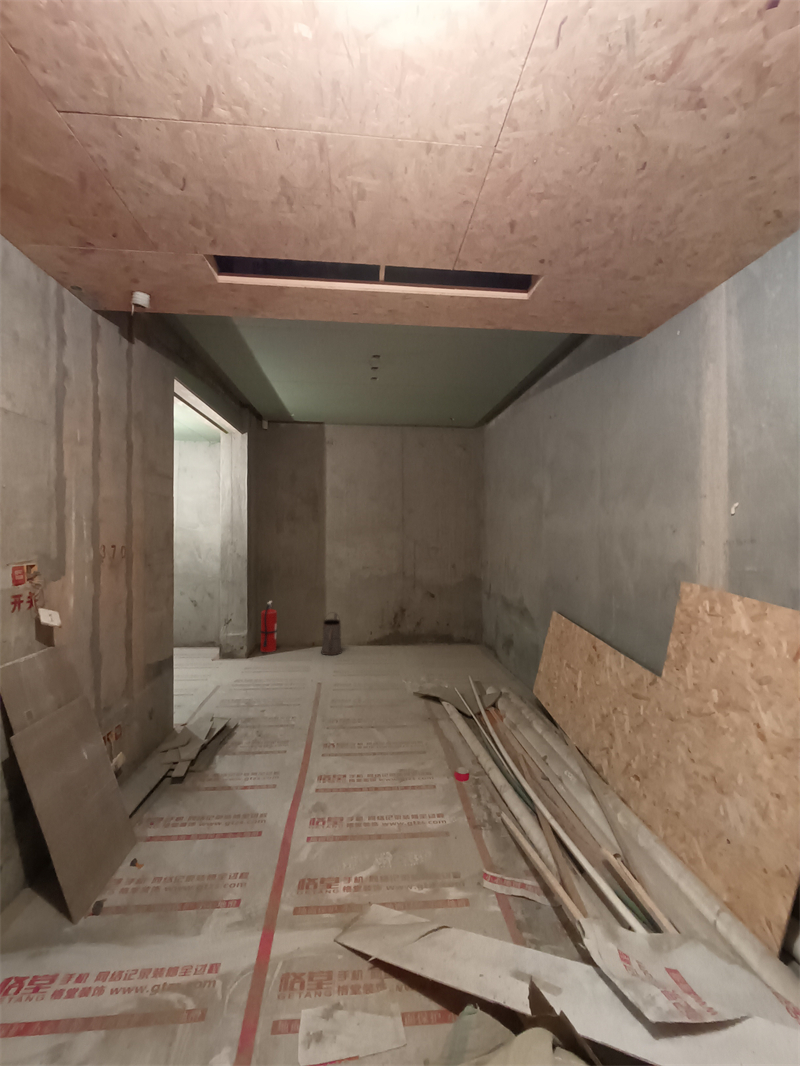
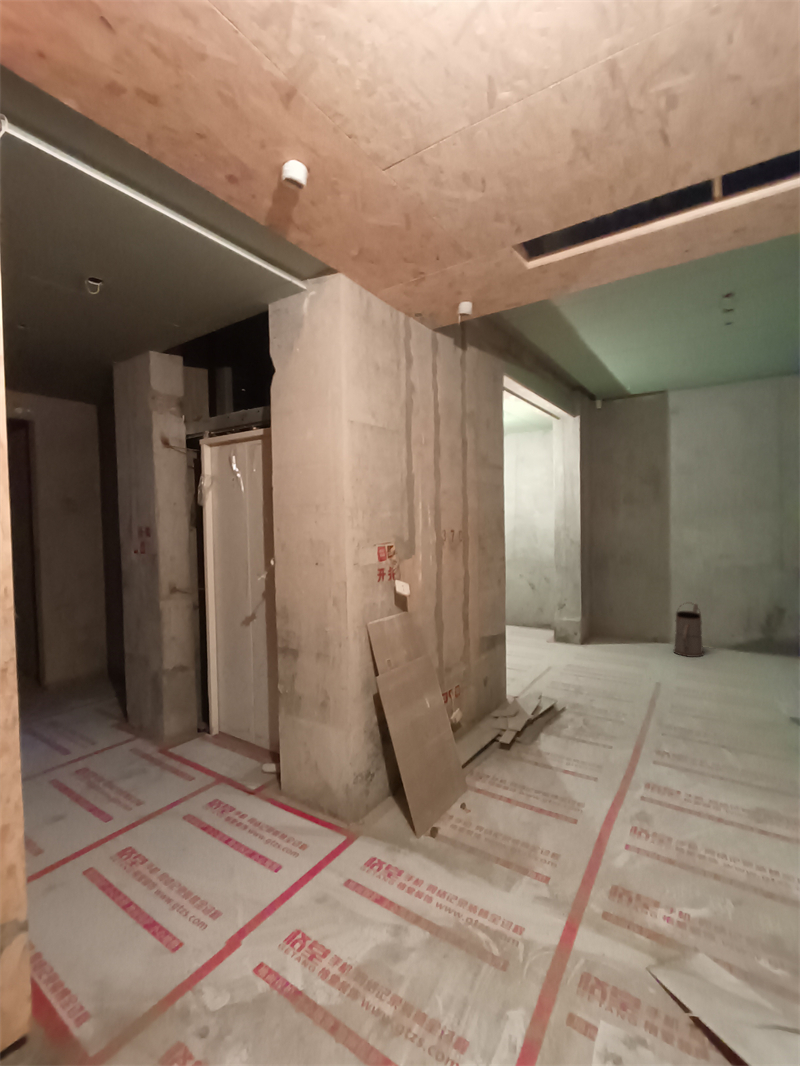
fire extinguisher: present [260,601,277,652] -> none [597,582,616,641]

